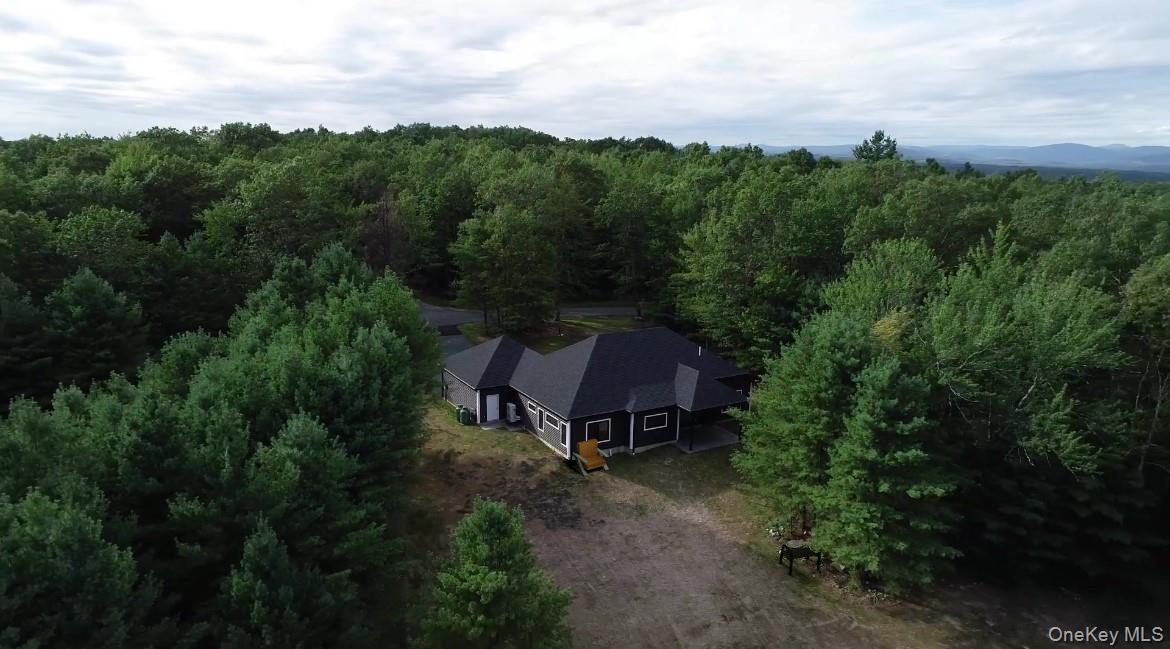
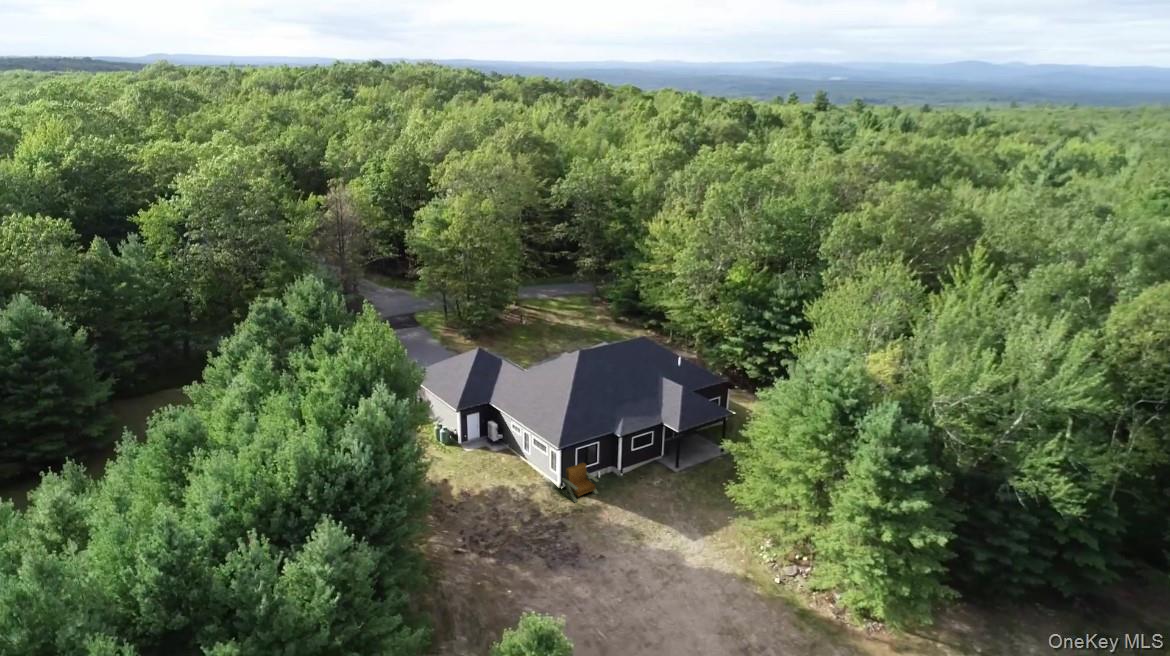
bench: present [779,540,821,575] -> none [777,573,818,609]

